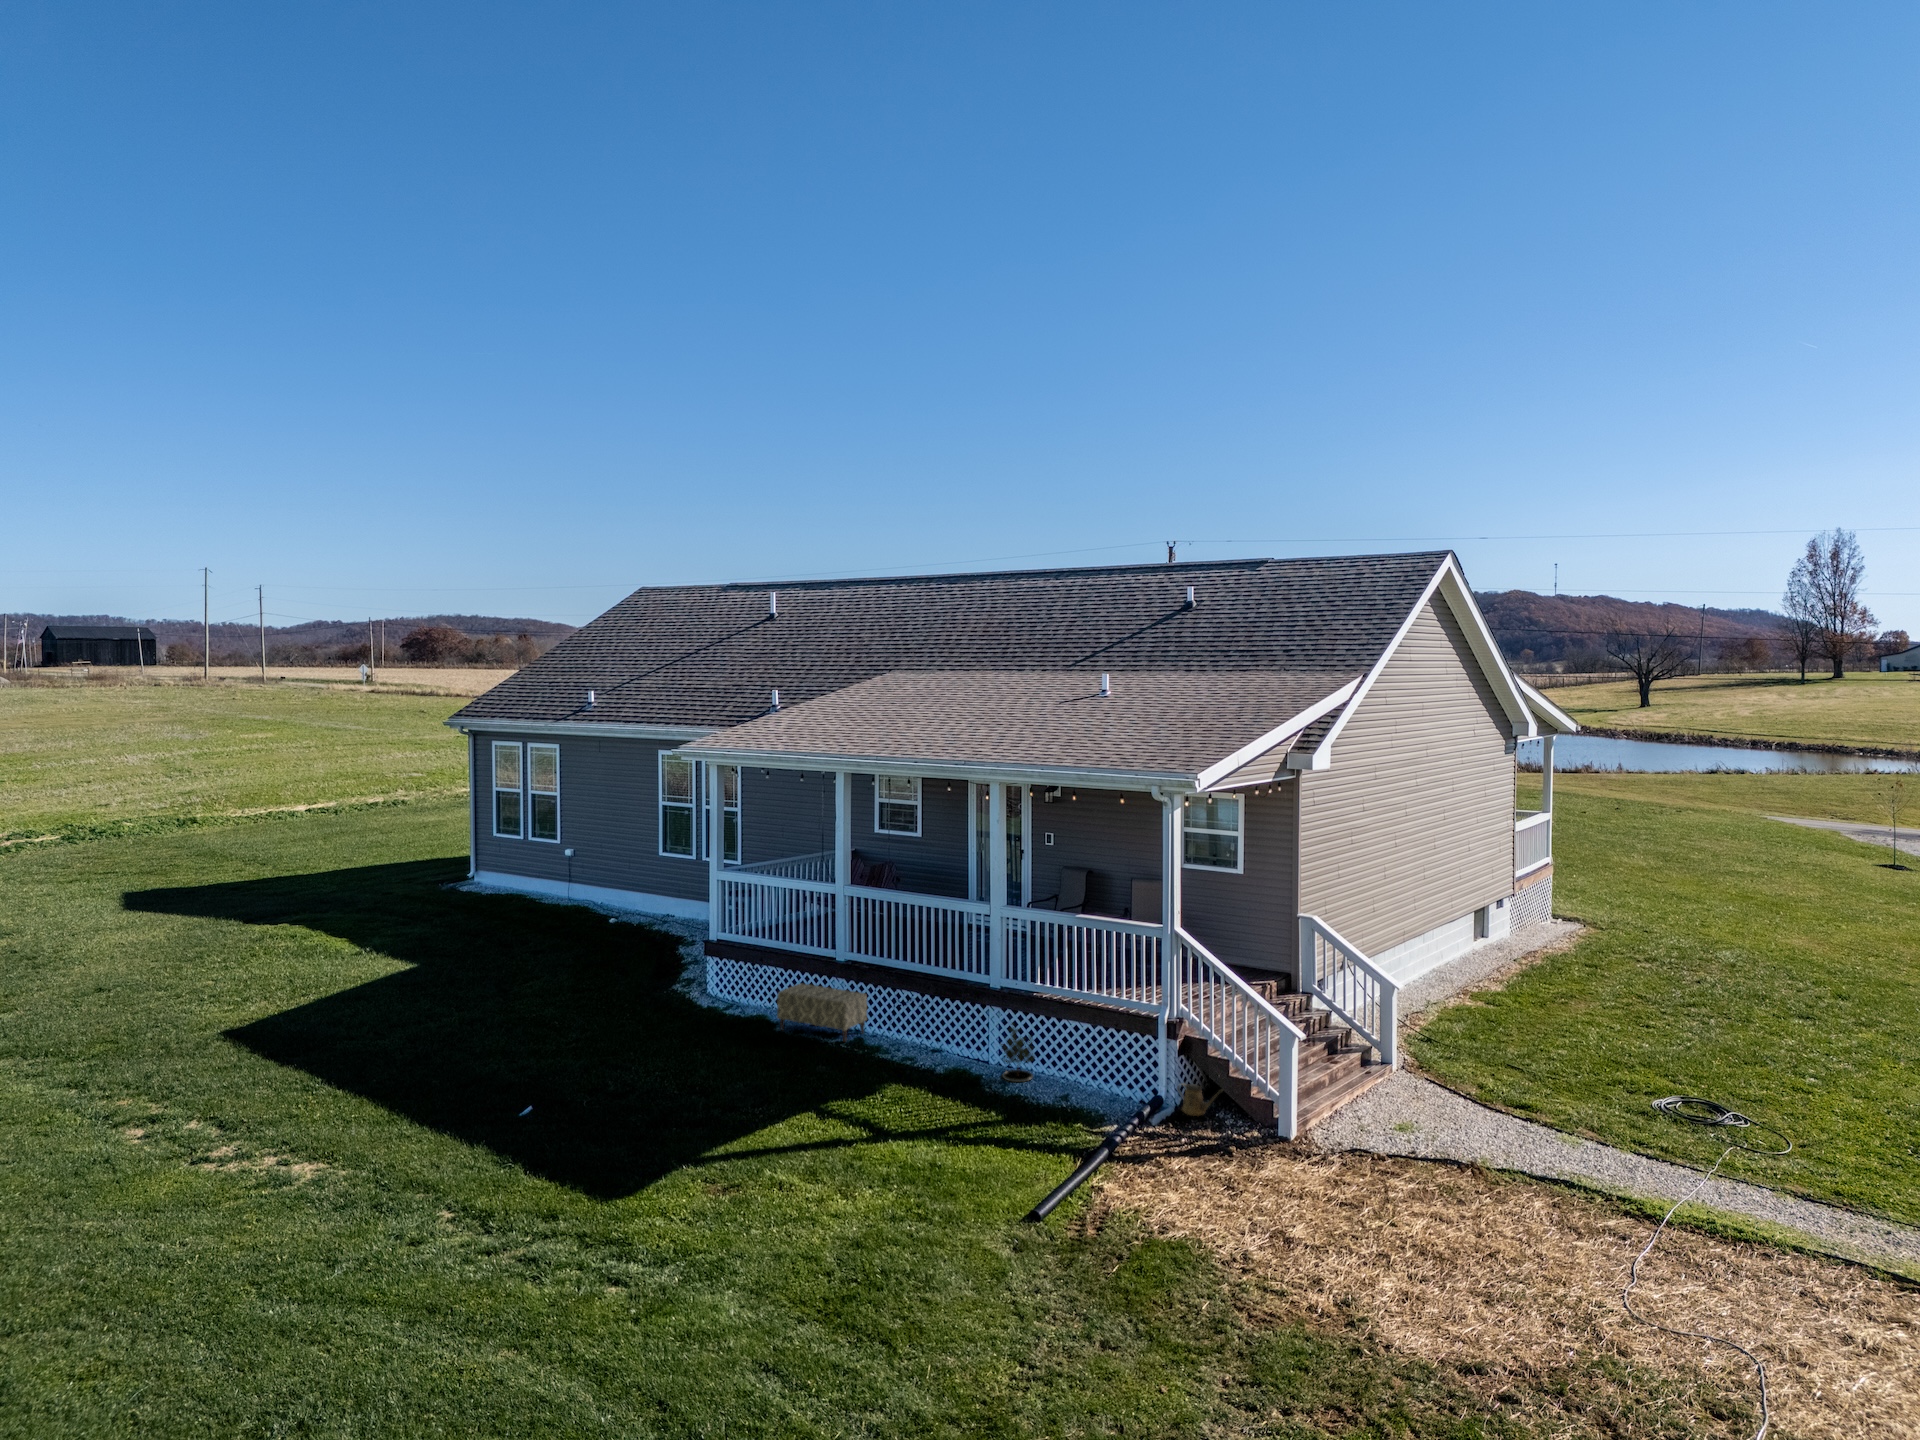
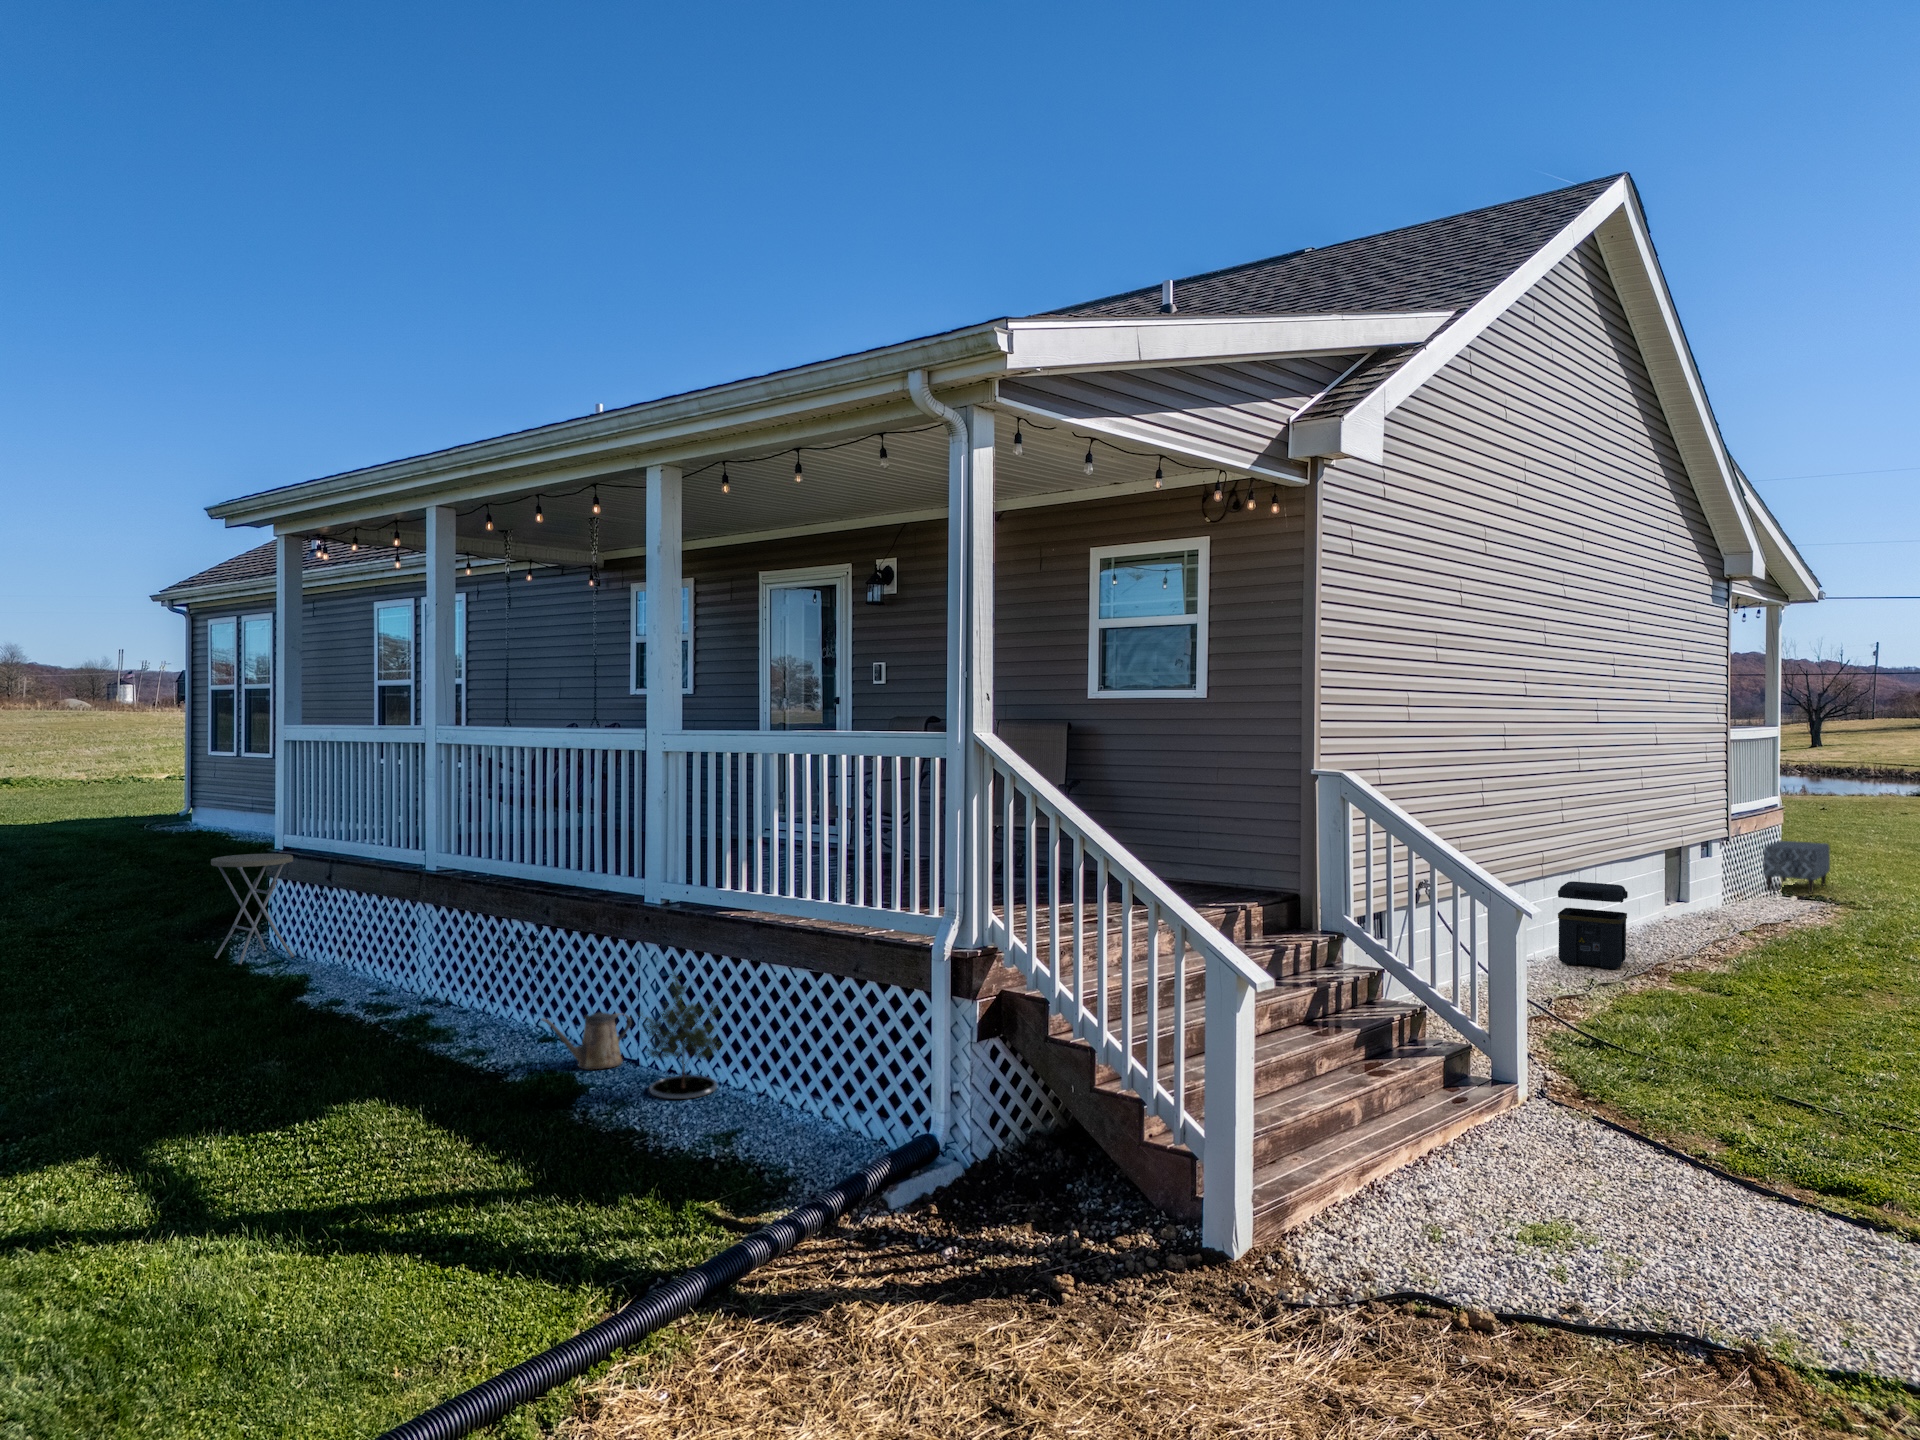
toolbox: none [1413,941,1450,991] -> present [1558,881,1628,969]
side table: none [677,943,721,1009] -> present [211,854,295,966]
bench: present [777,983,867,1042] -> present [1763,841,1830,893]
watering can: present [1177,1083,1222,1116] -> present [541,1012,631,1070]

